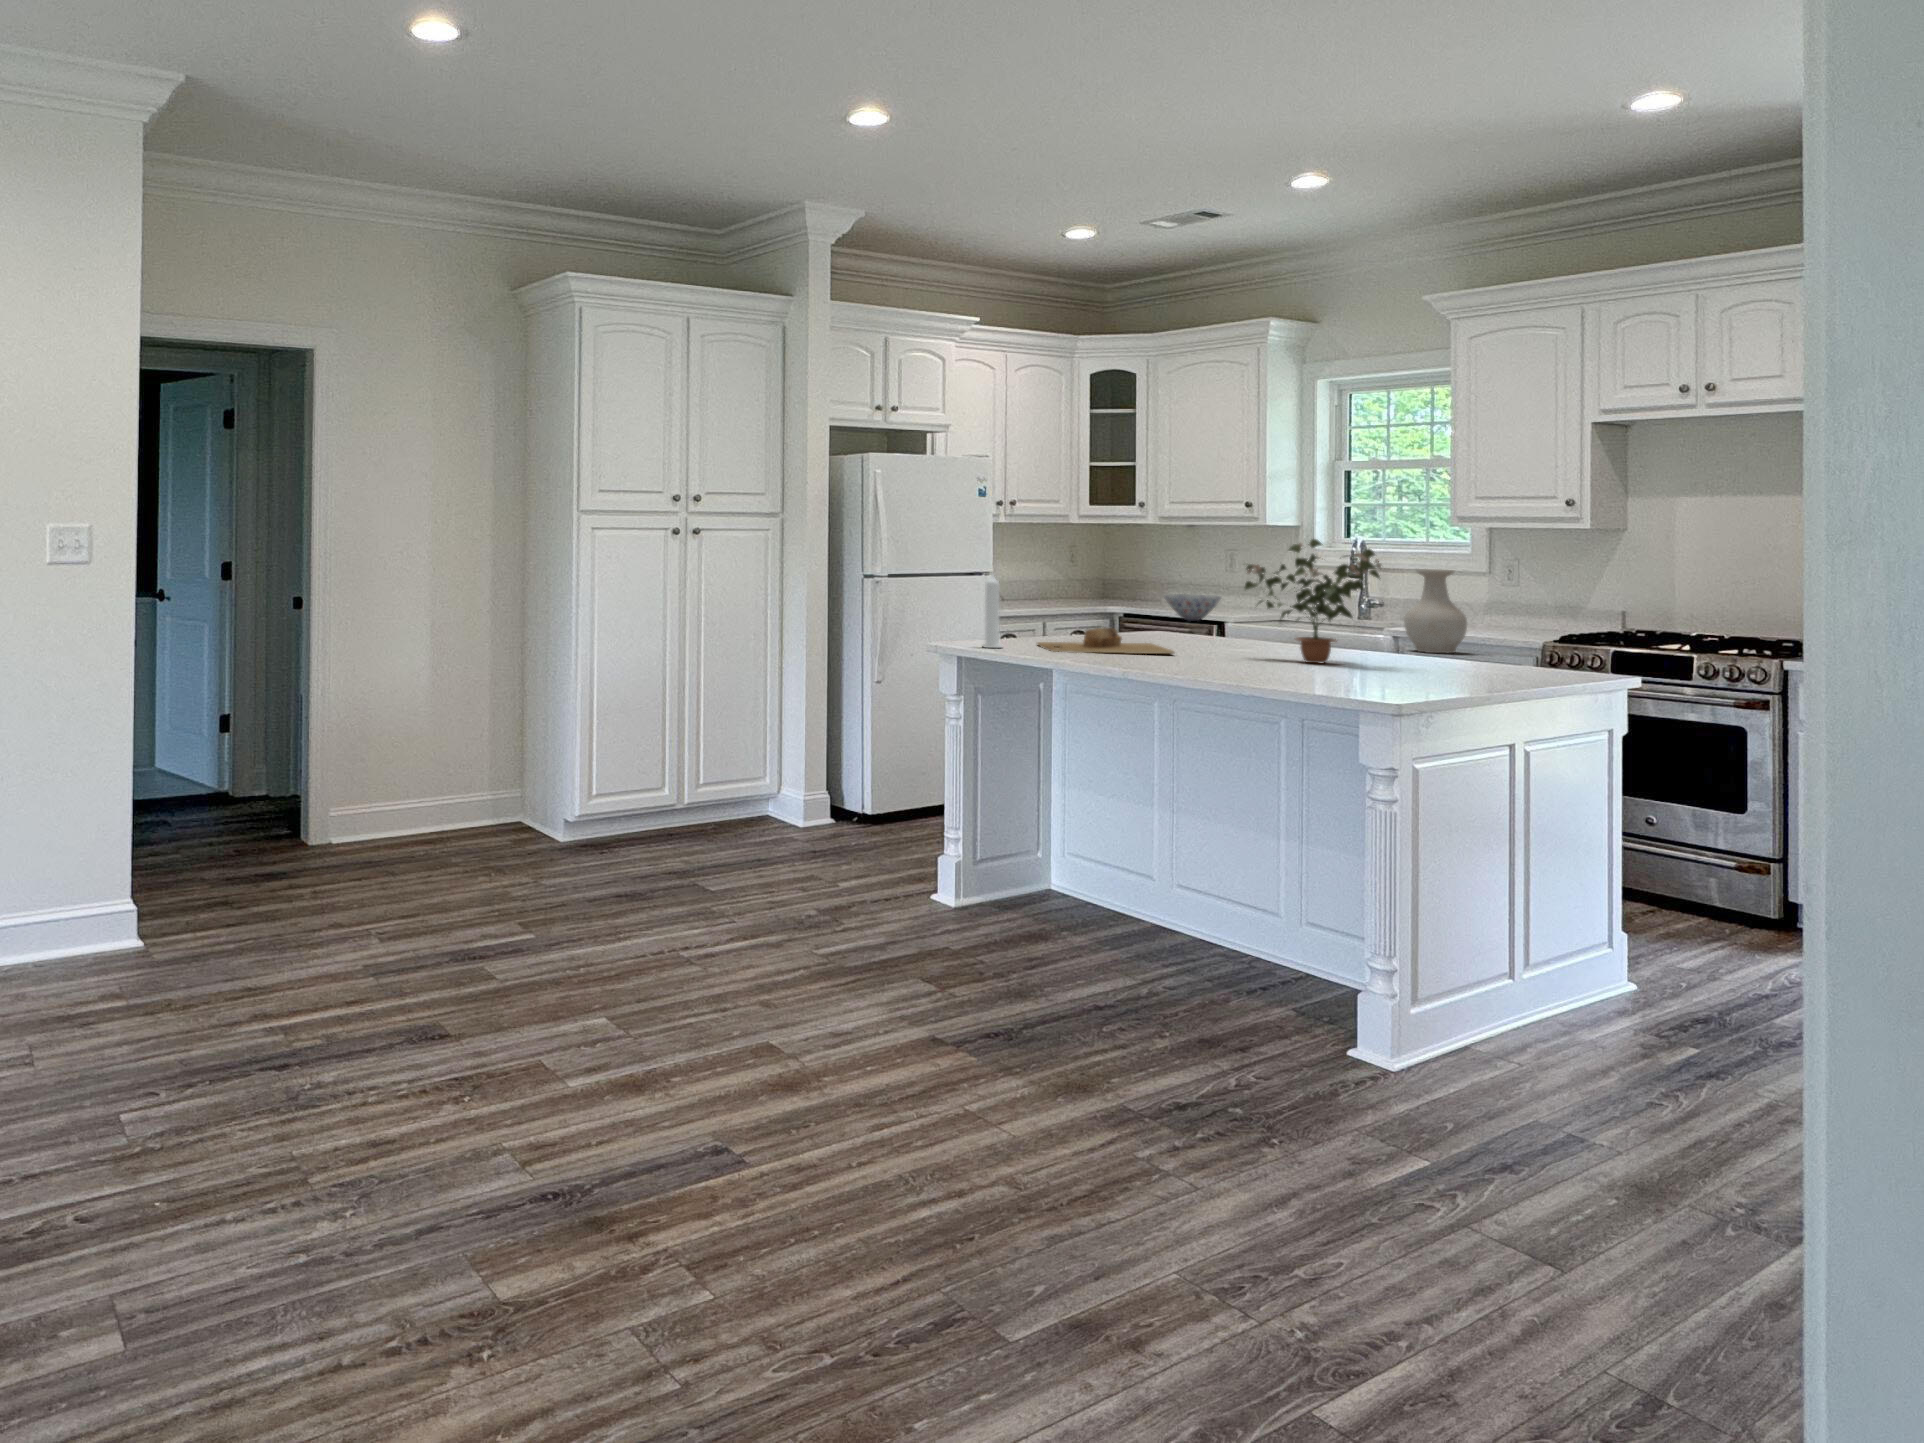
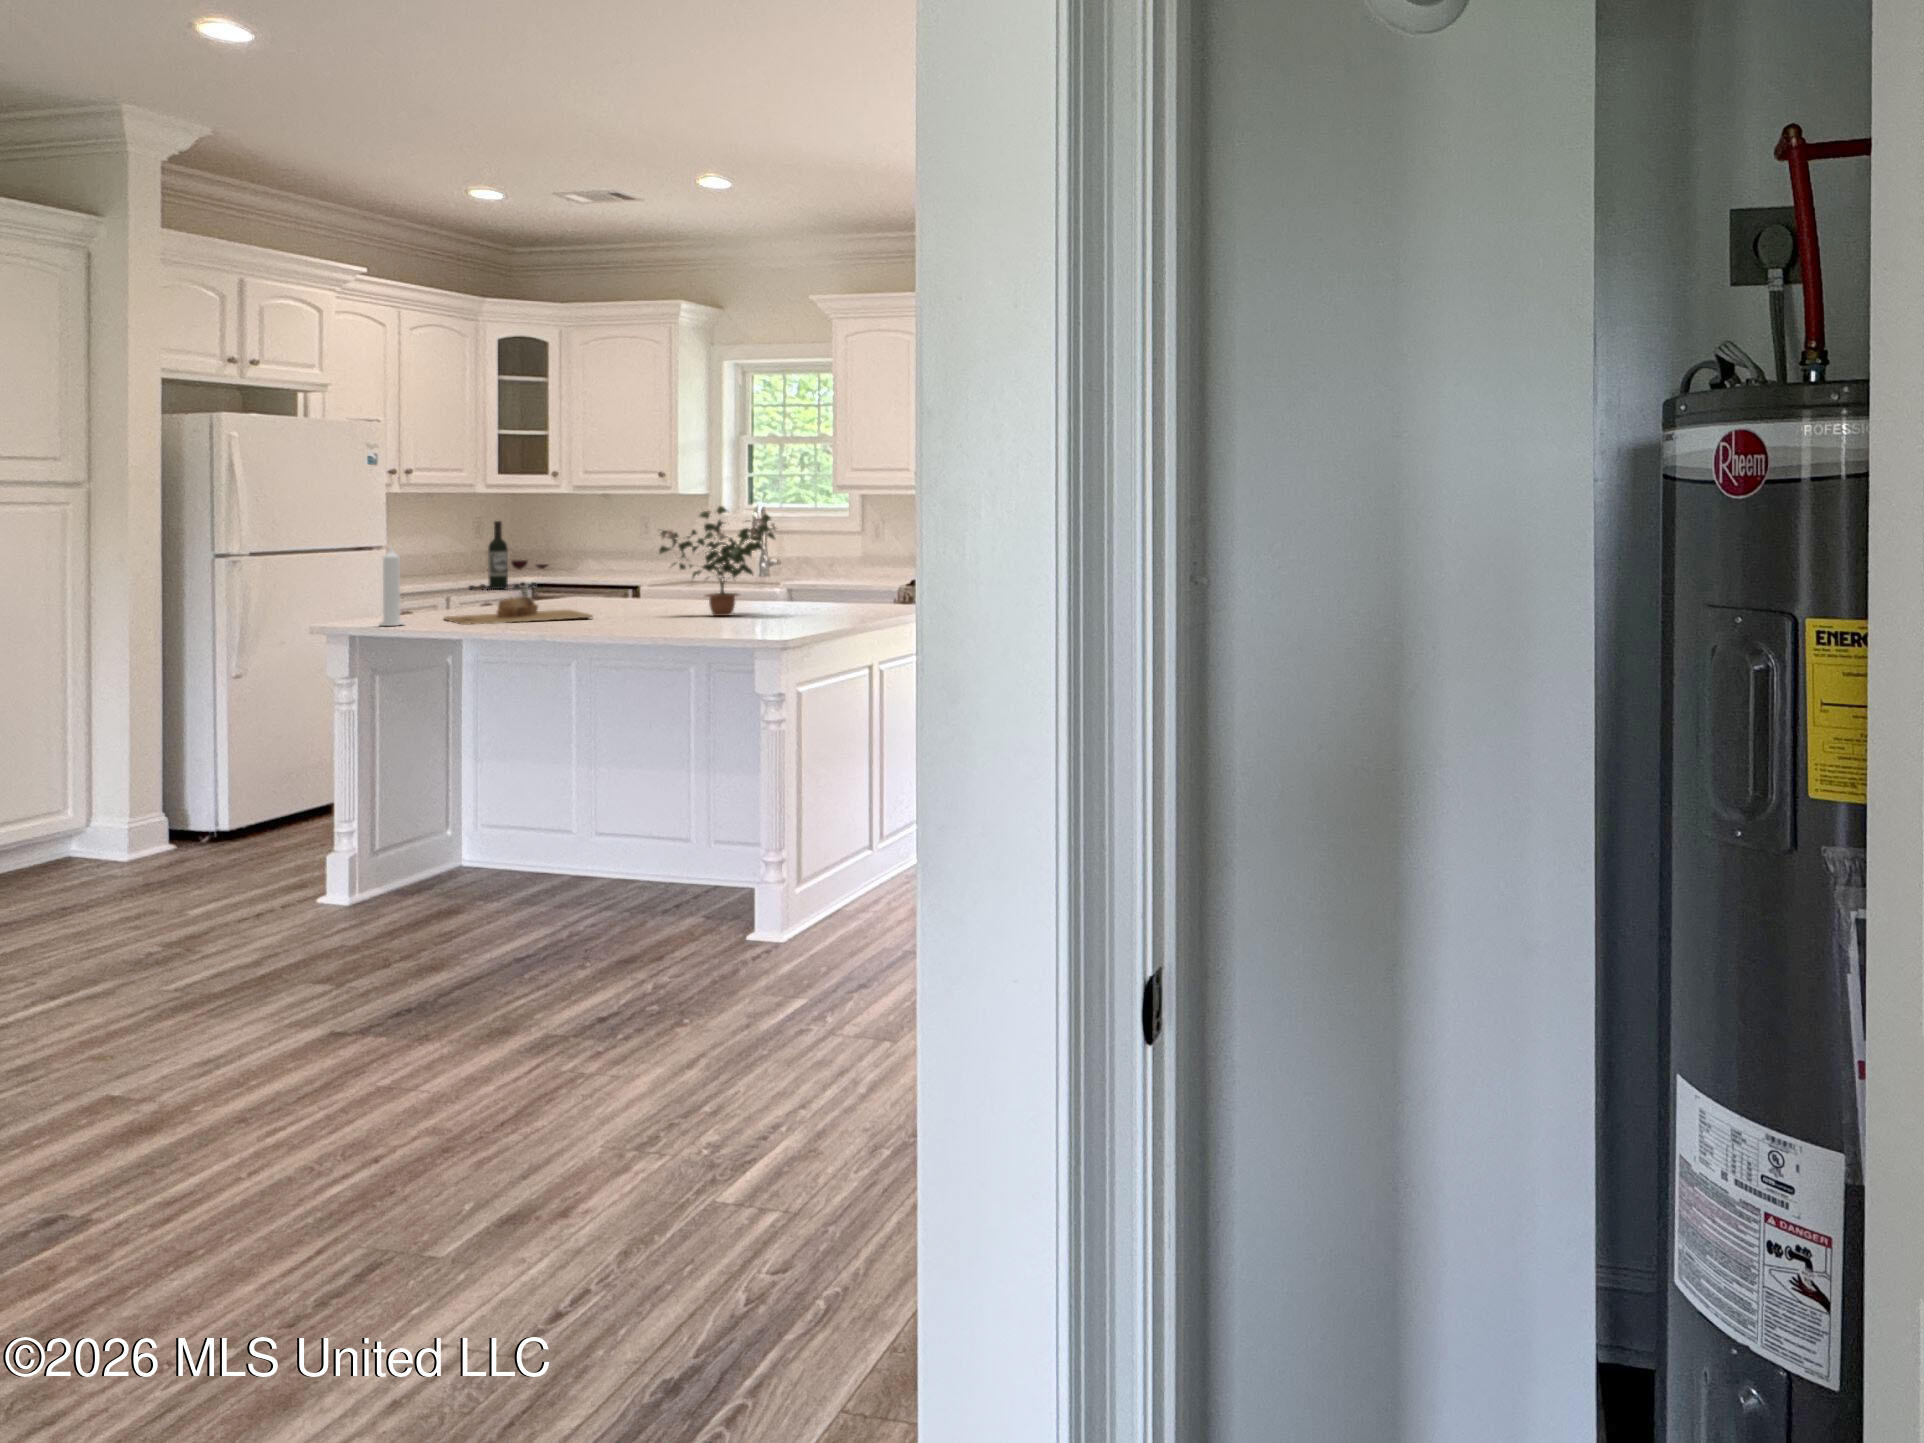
wine bottle: none [1063,551,1137,618] -> present [469,521,548,590]
vase: present [1404,569,1467,653] -> none [797,530,846,601]
bowl: present [1164,594,1221,621] -> none [579,561,638,587]

